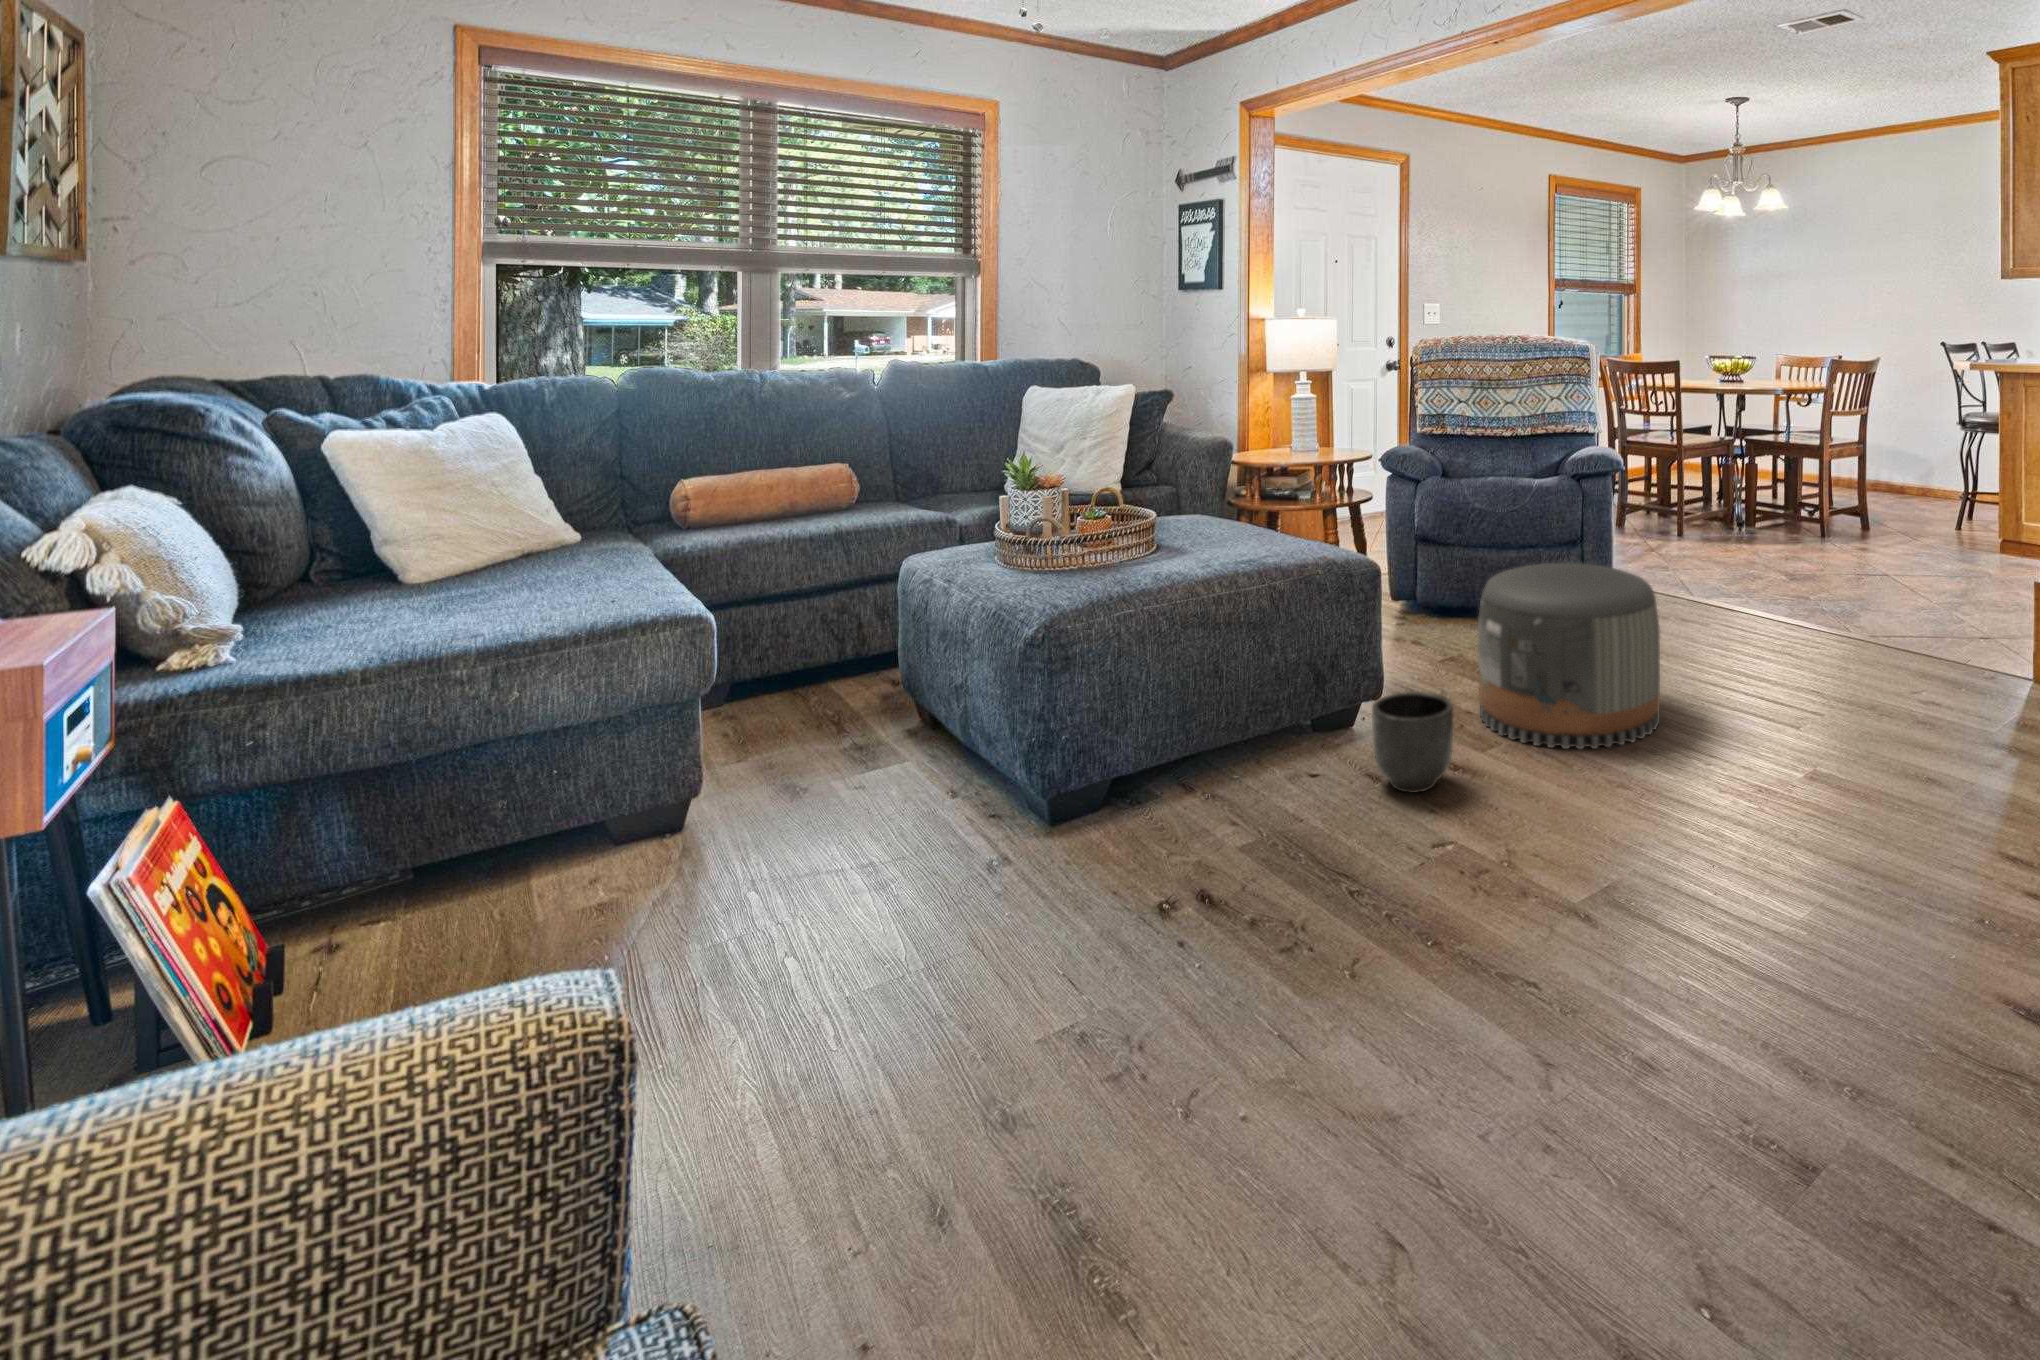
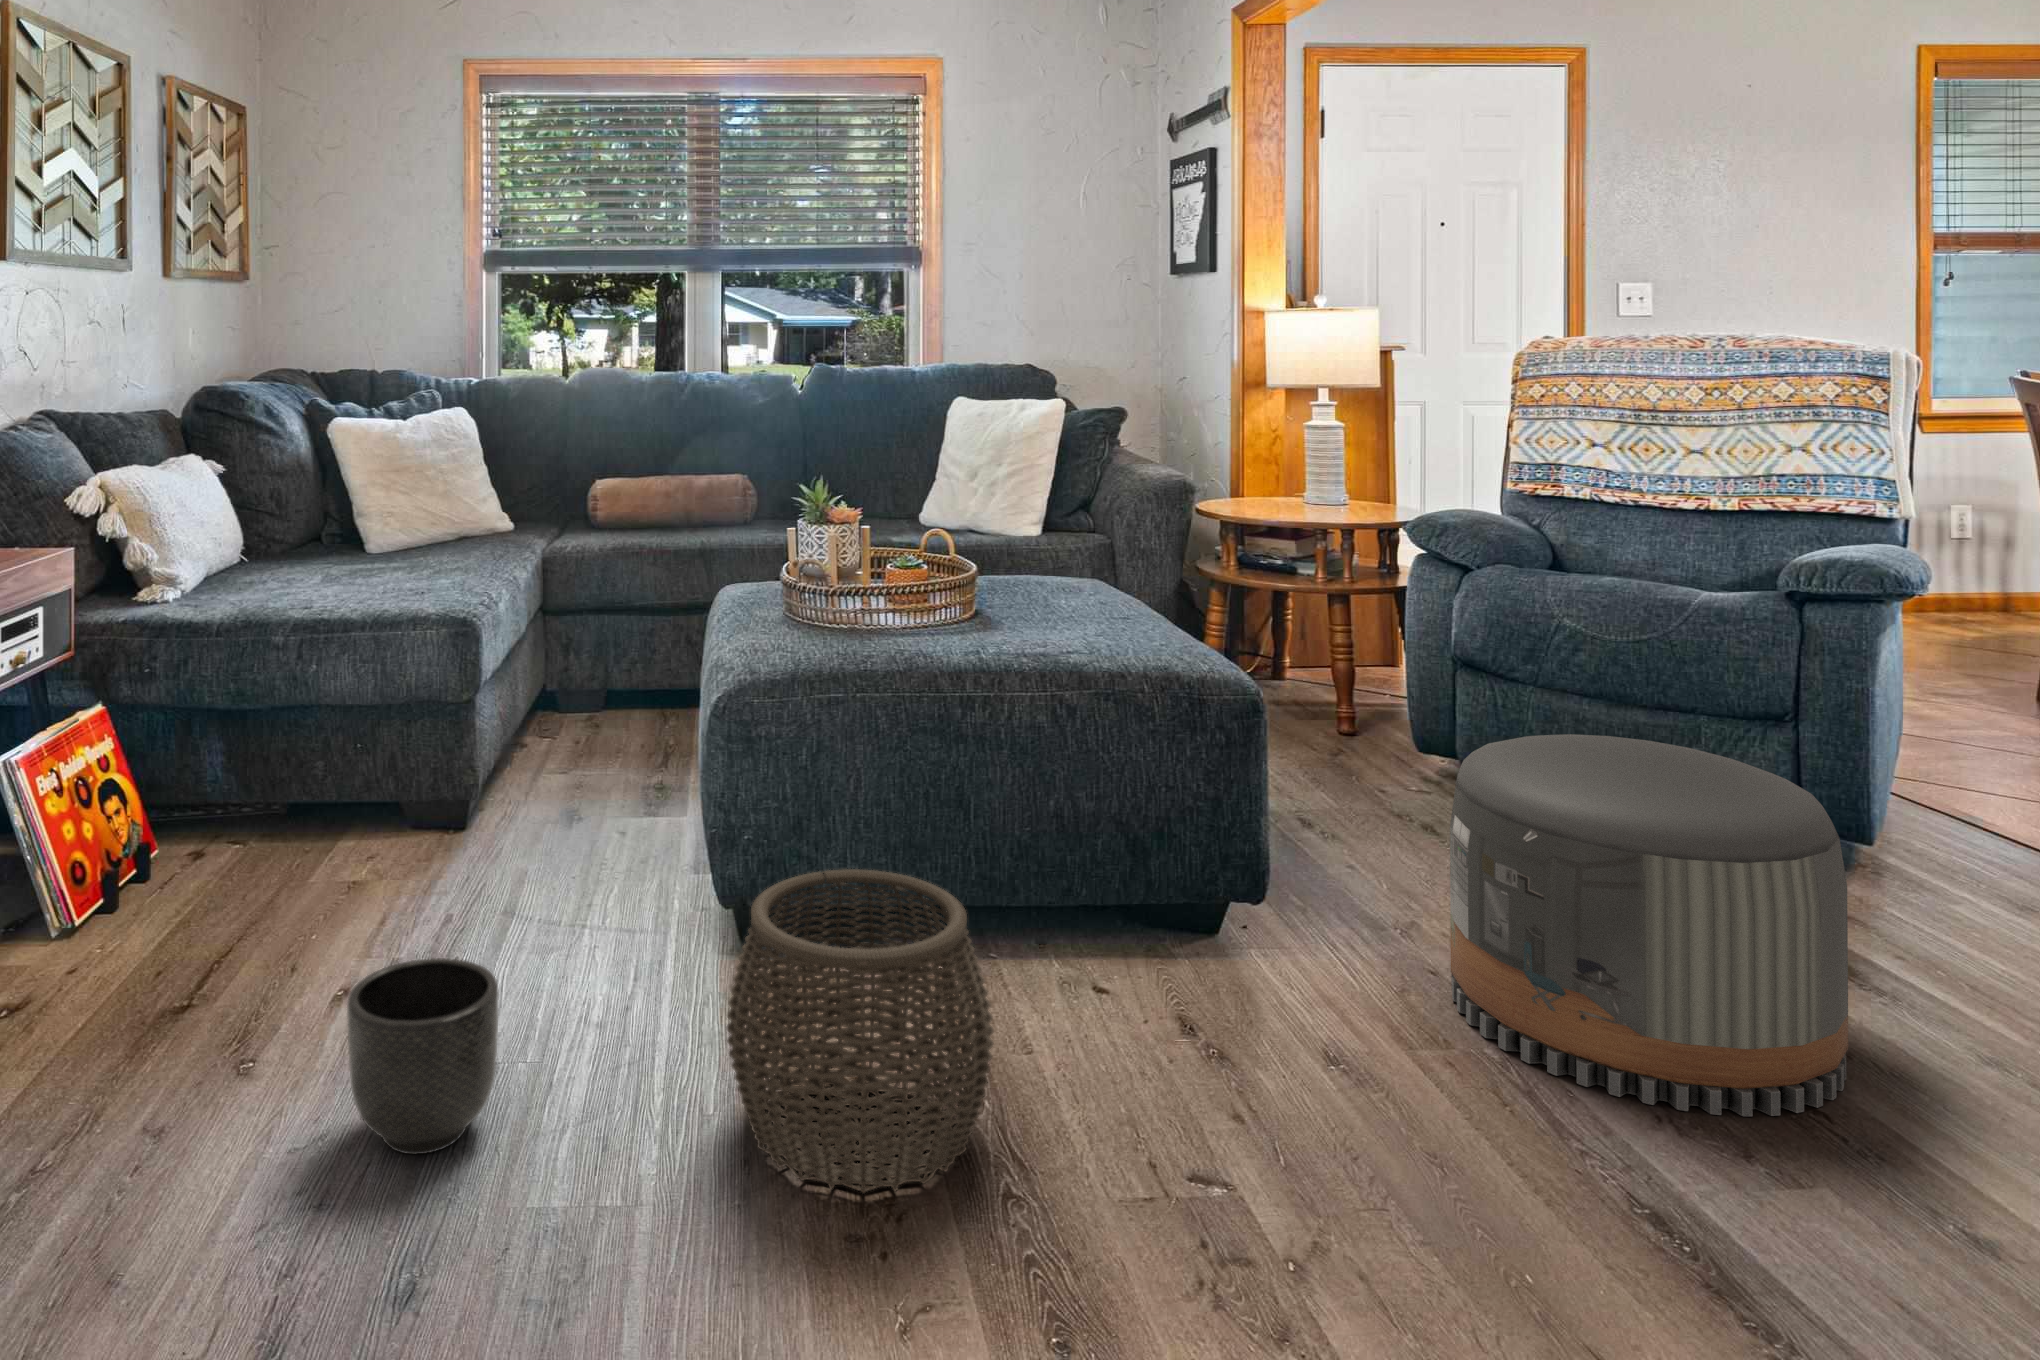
planter: present [1372,692,1453,793] -> present [347,958,499,1154]
woven basket: none [1142,717,1324,928] -> present [727,869,994,1193]

